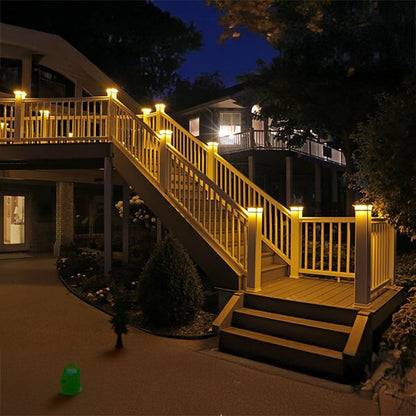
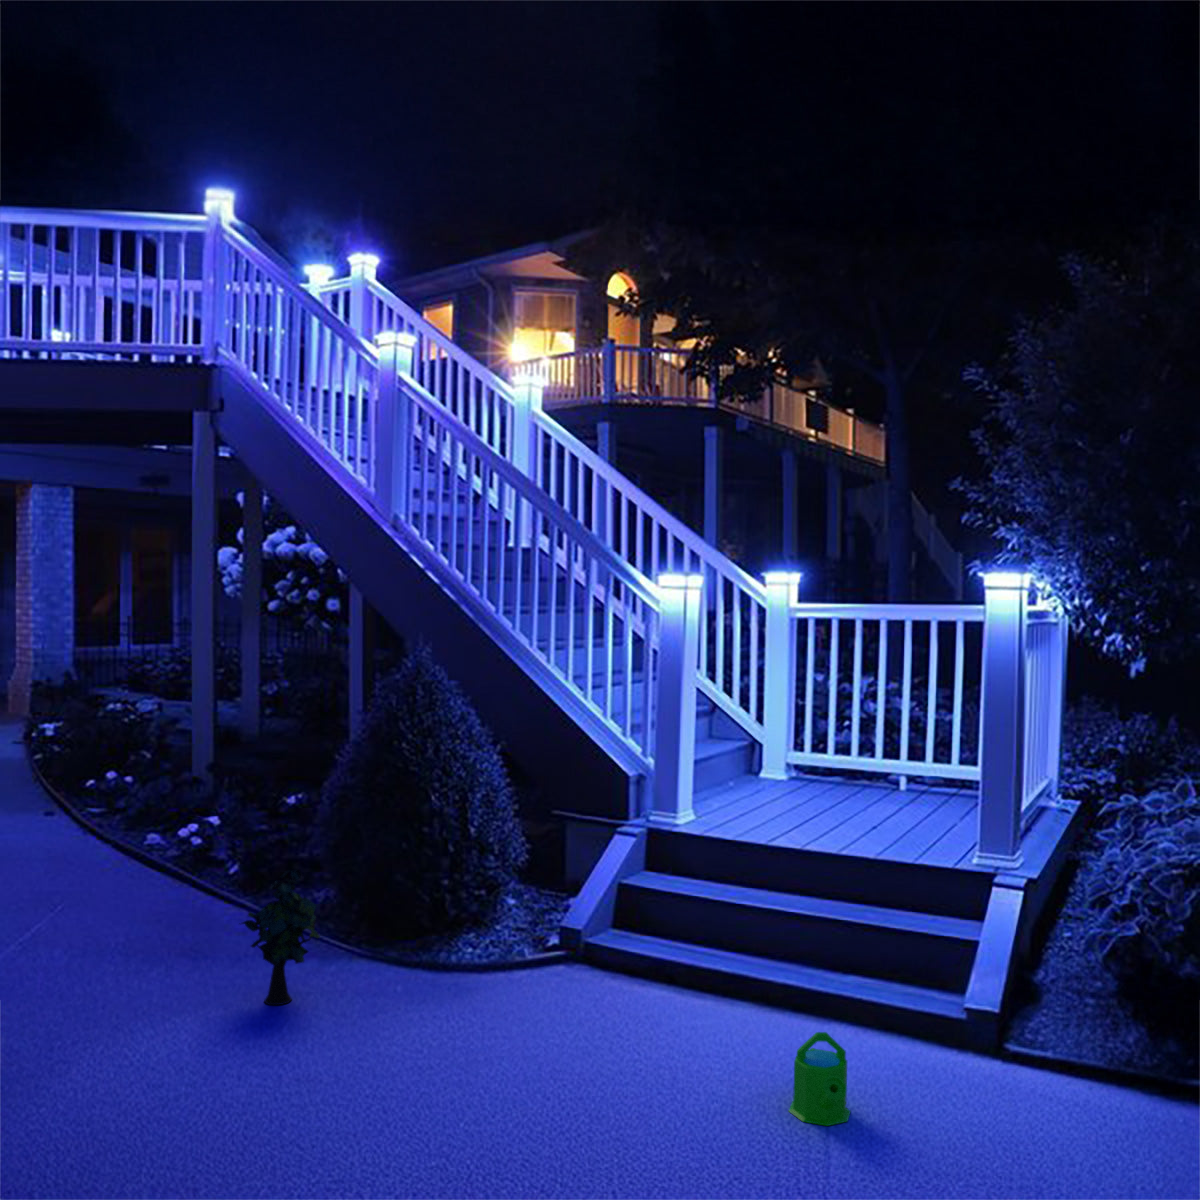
watering can: present [59,362,82,395] -> present [788,1032,850,1126]

